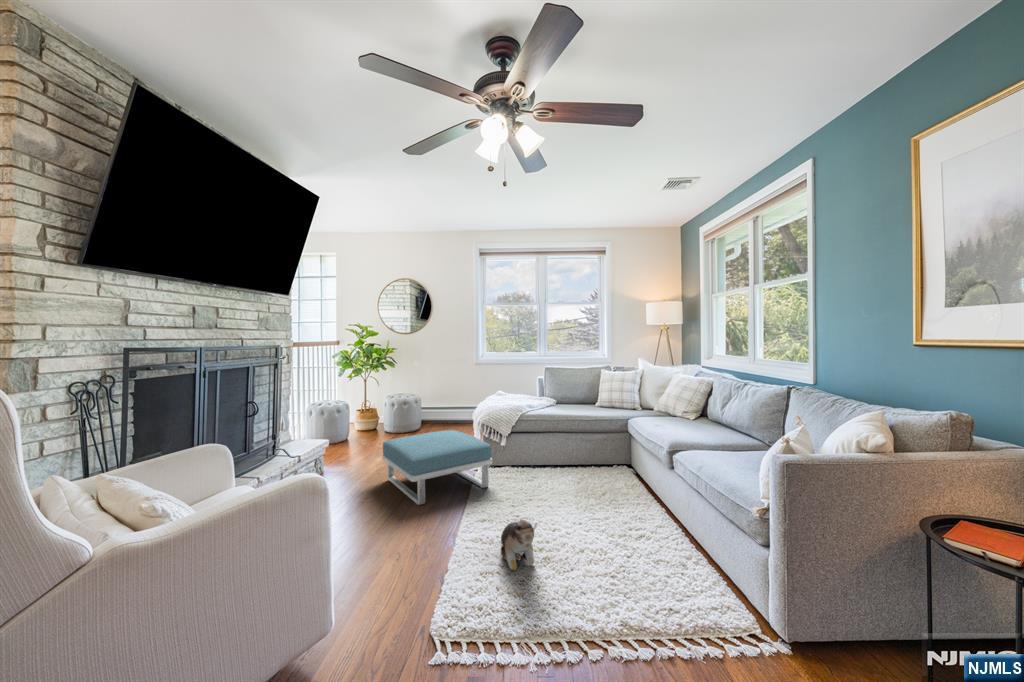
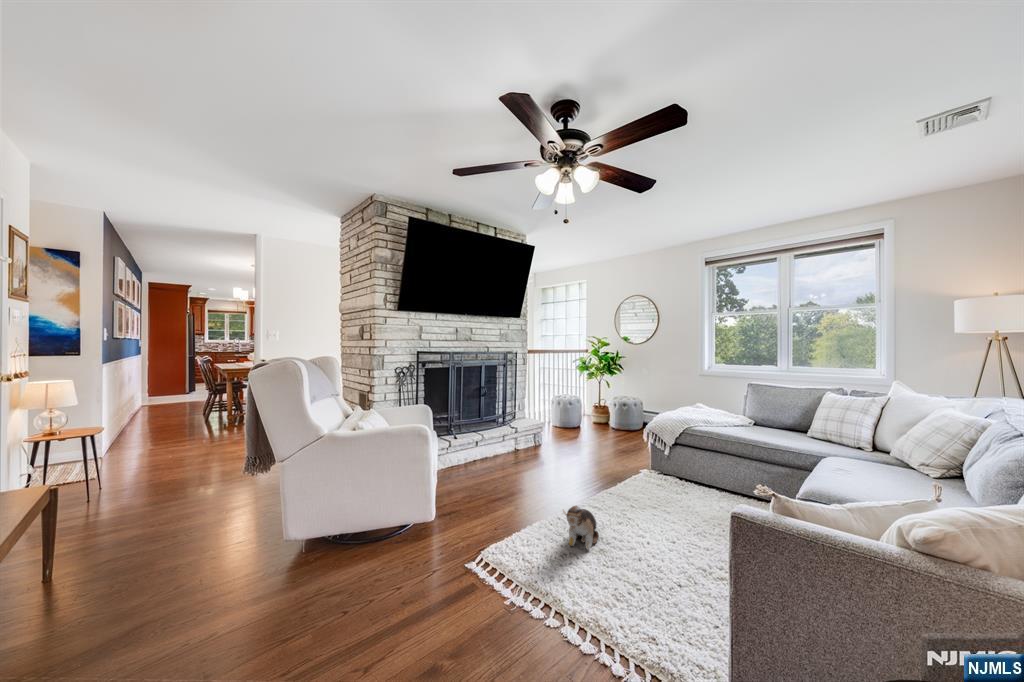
footstool: present [382,430,493,505] -> none [562,428,641,486]

